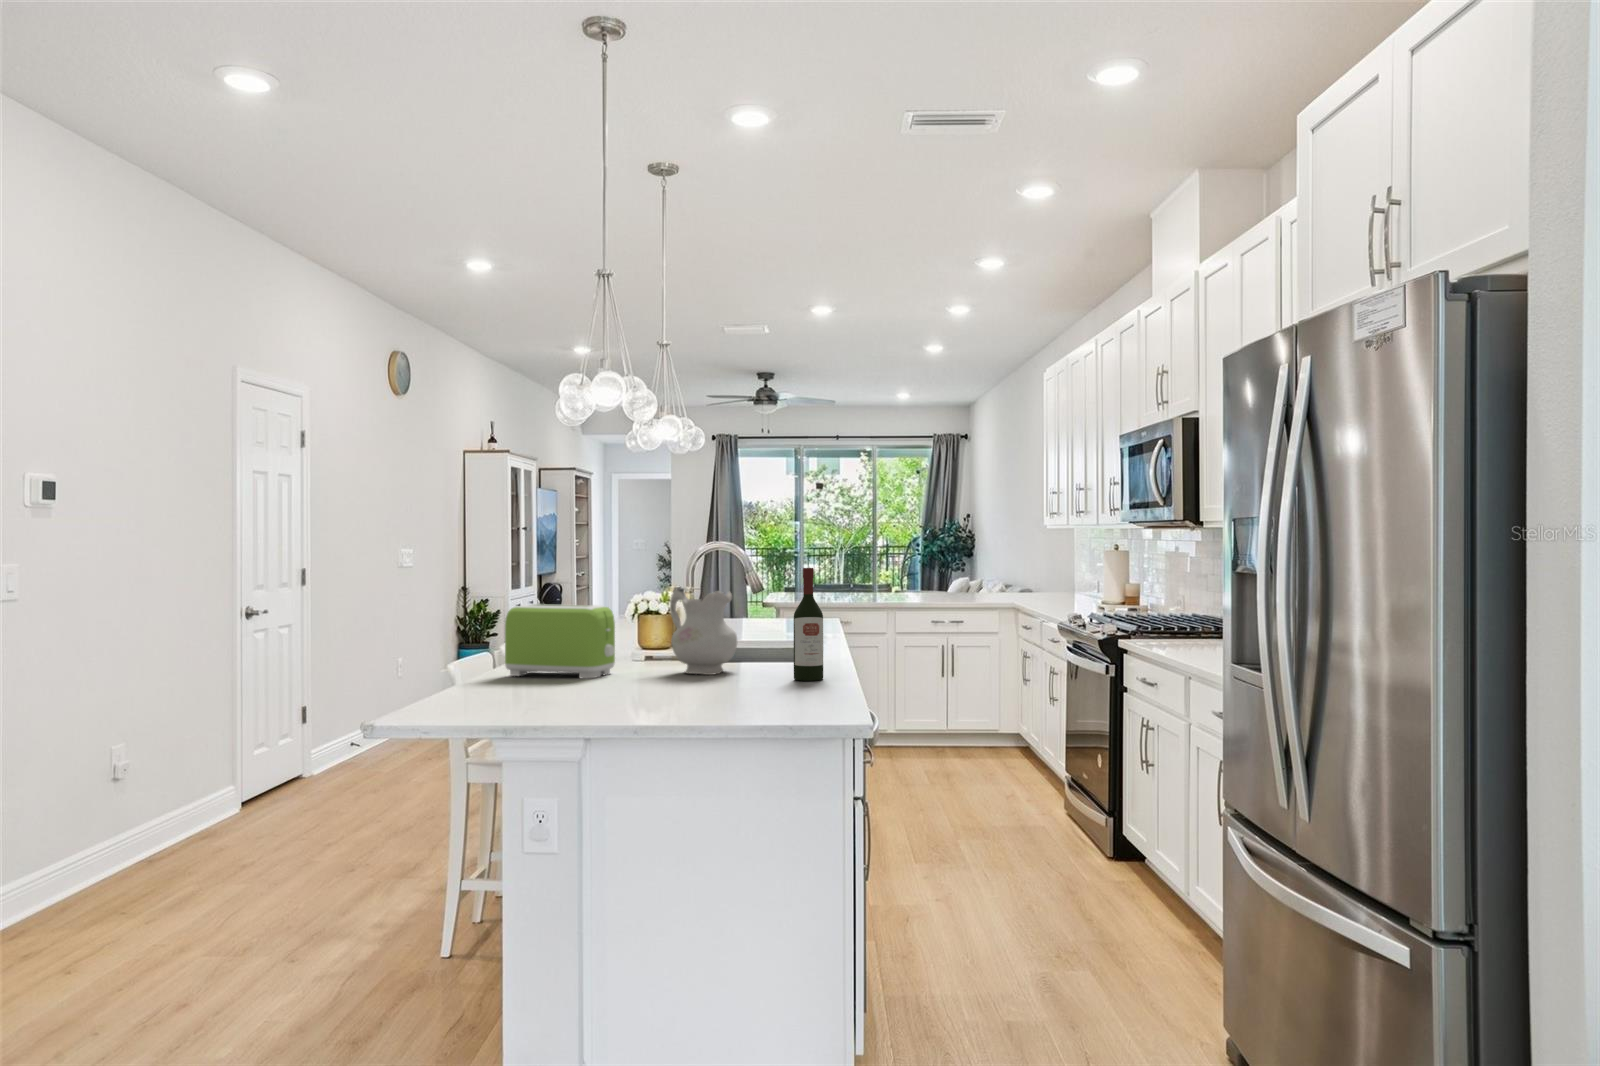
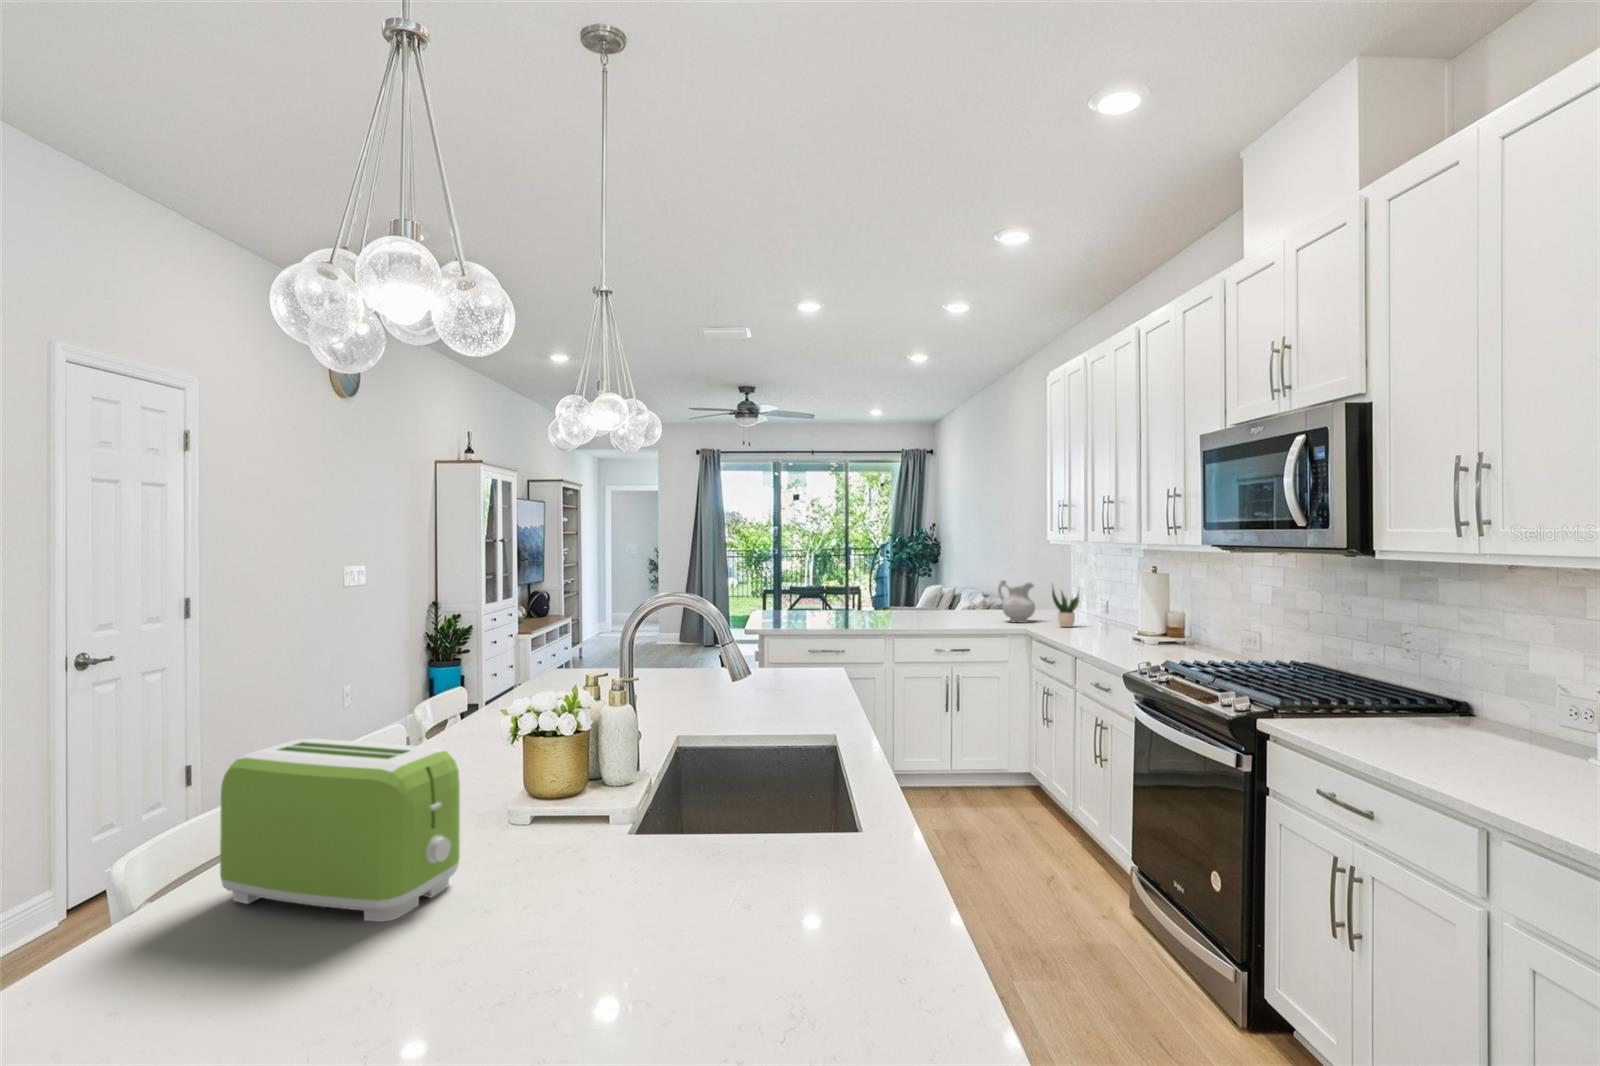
potted plant: none [1043,562,1069,604] -> present [1052,587,1079,627]
wine bottle: present [794,568,823,681] -> none [836,701,907,986]
ceramic pitcher: present [670,588,737,675] -> present [998,581,1035,623]

